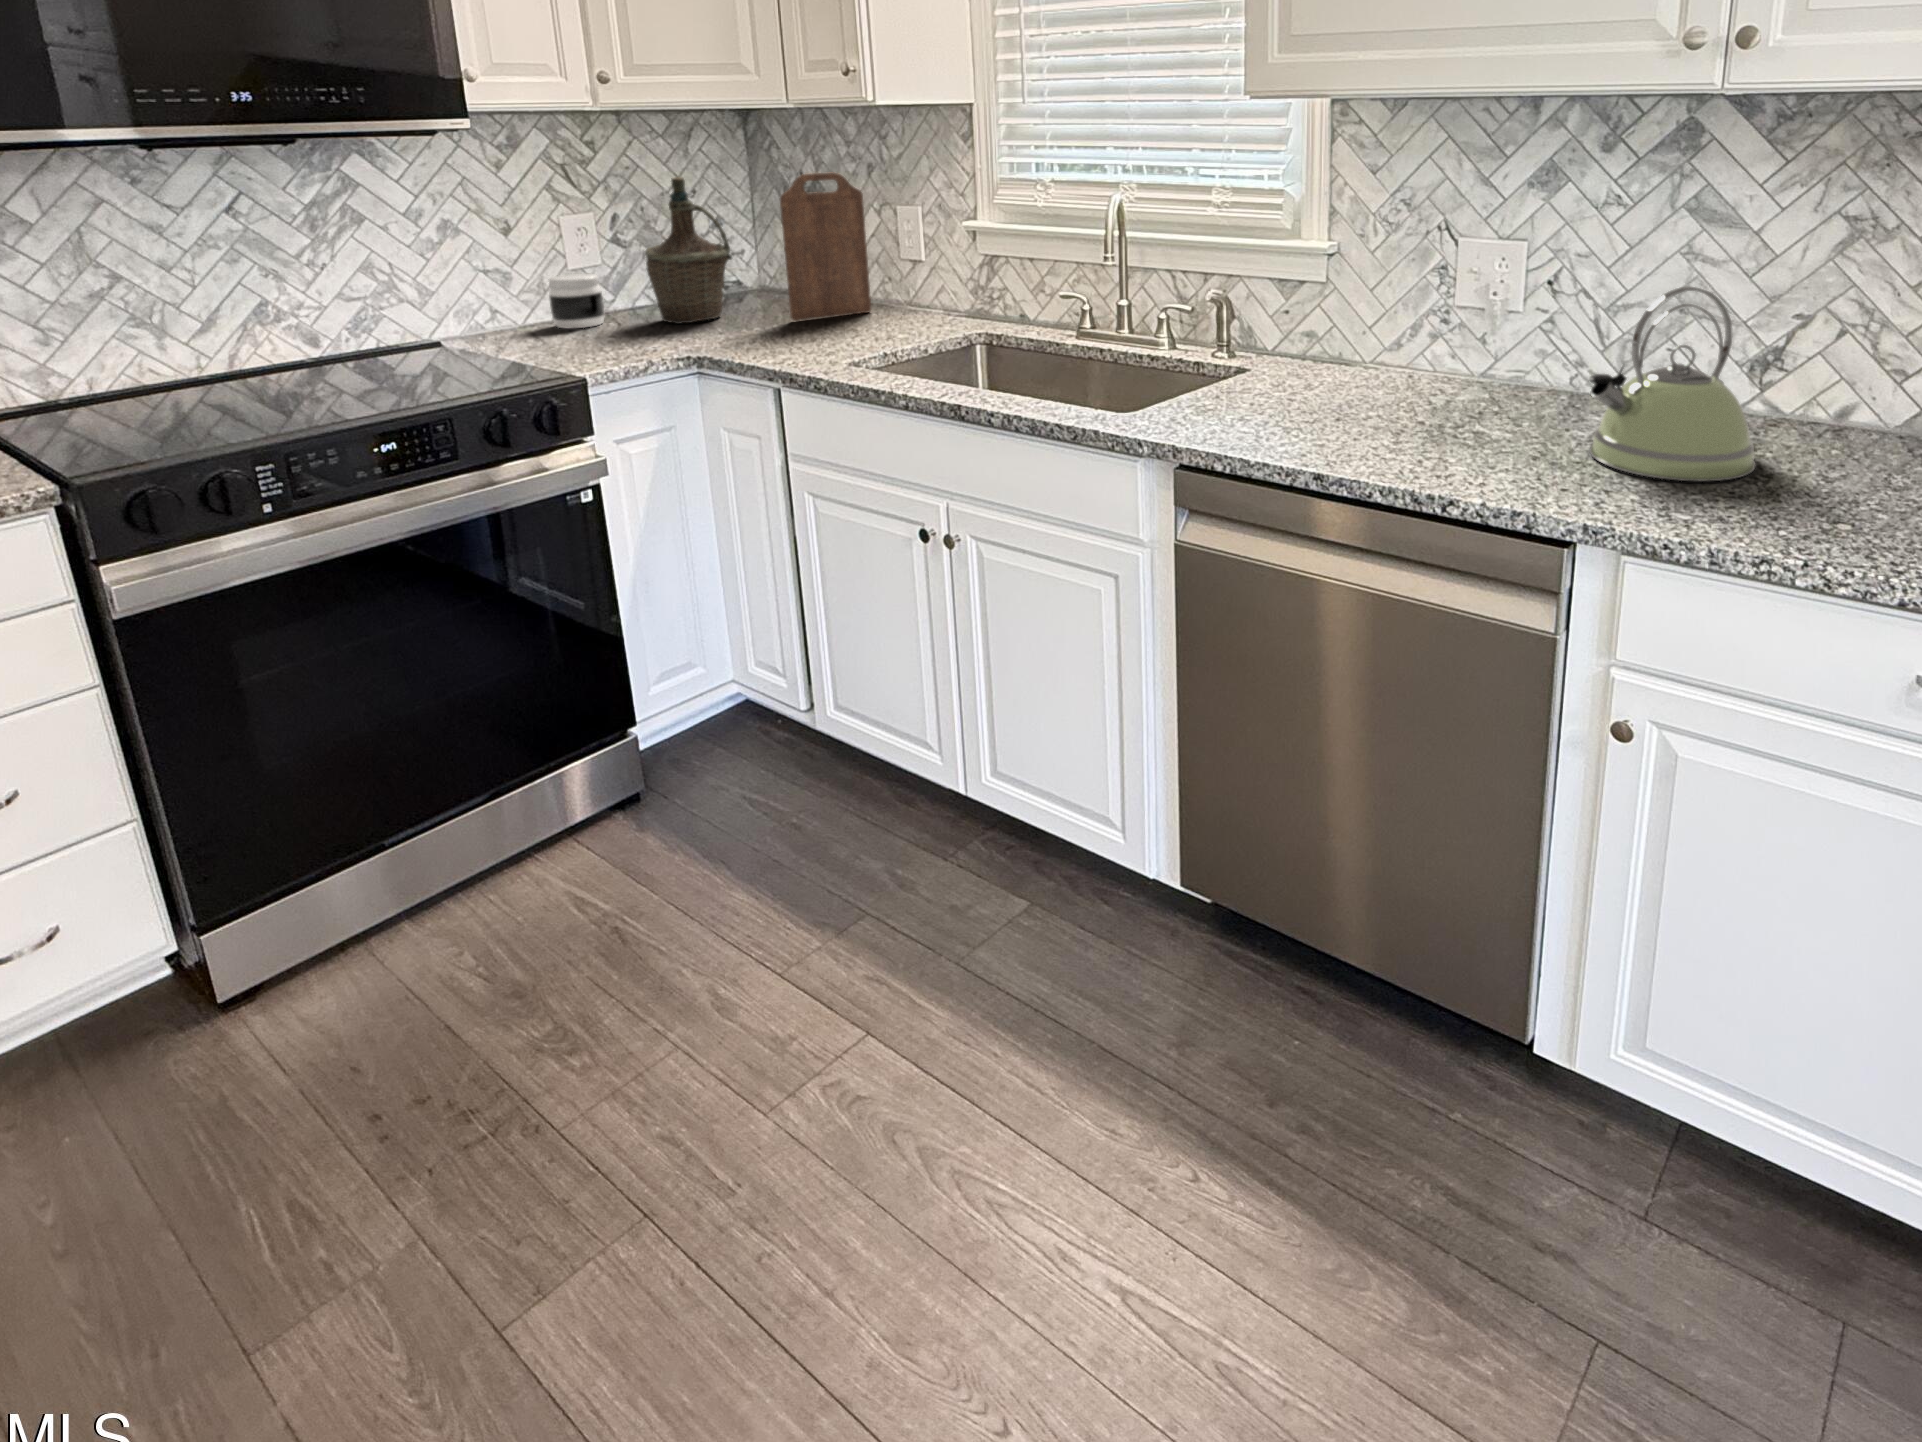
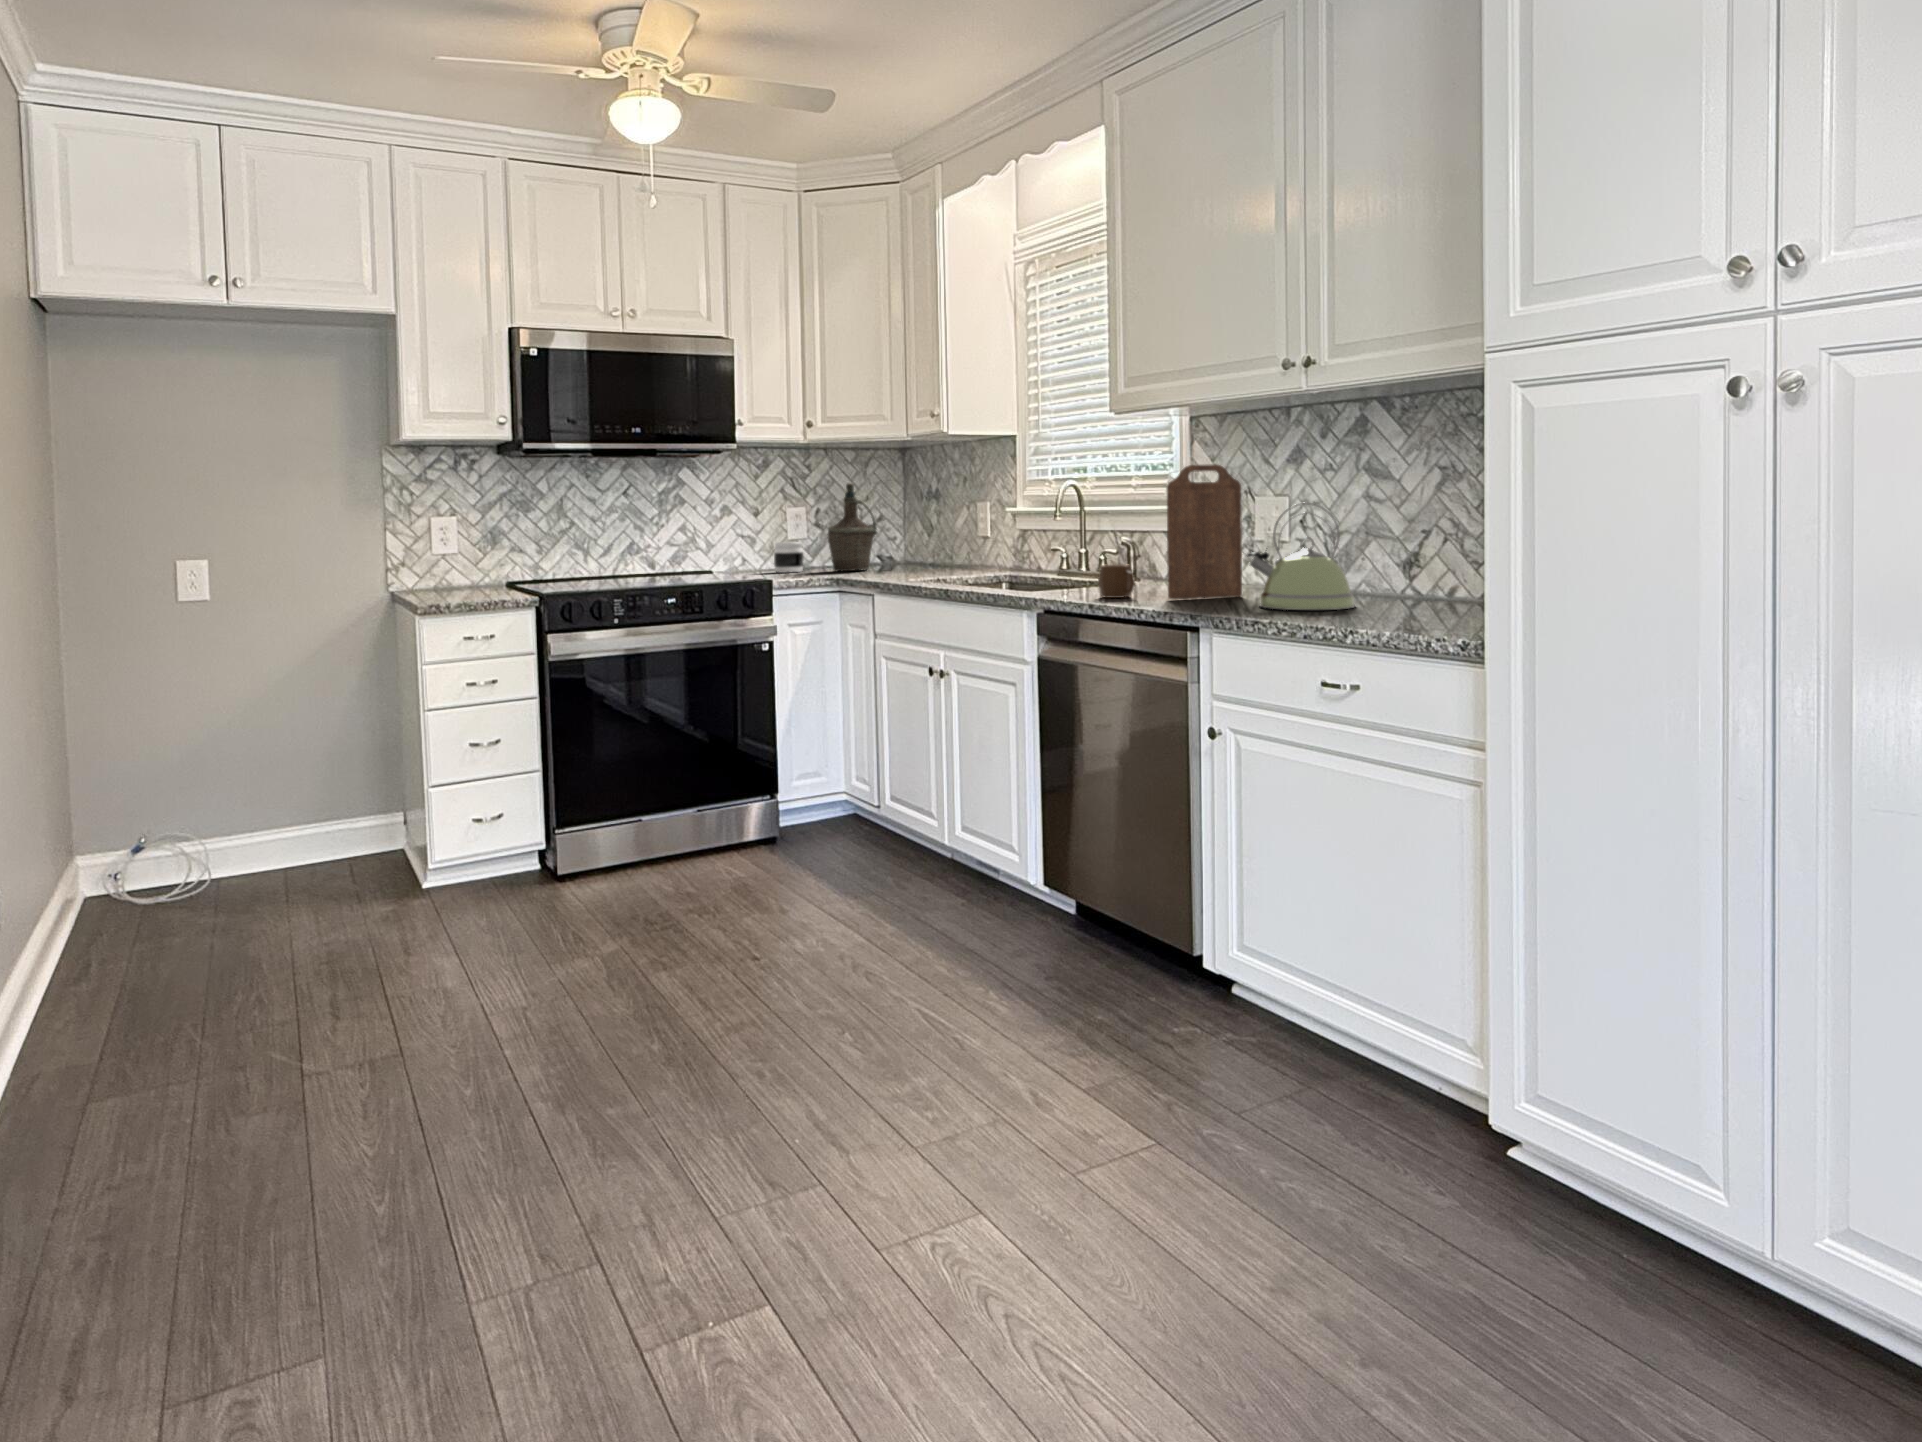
cutting board: present [780,172,871,321] -> present [1167,464,1242,599]
mug: none [1266,370,1337,434] -> present [1098,564,1135,598]

